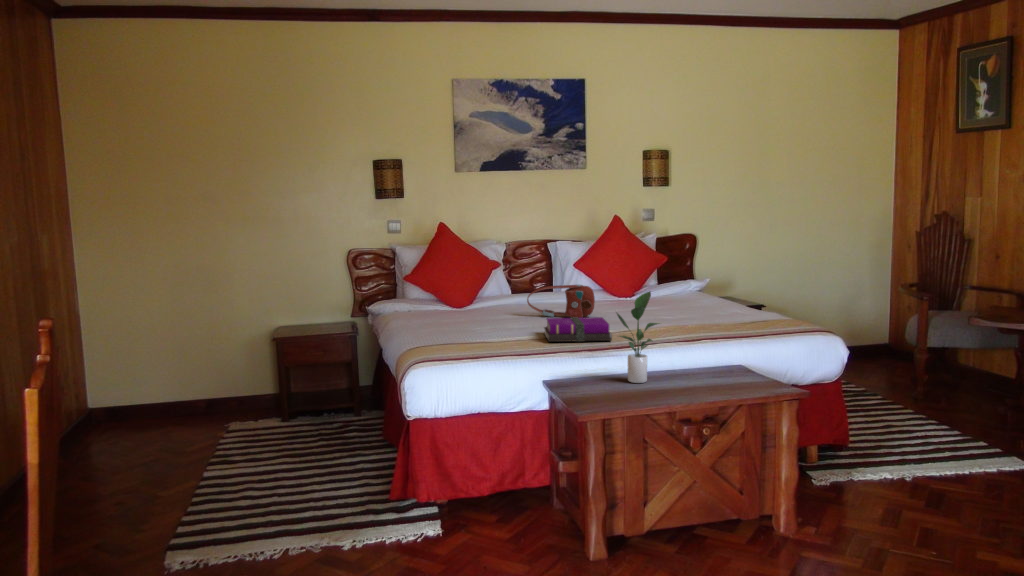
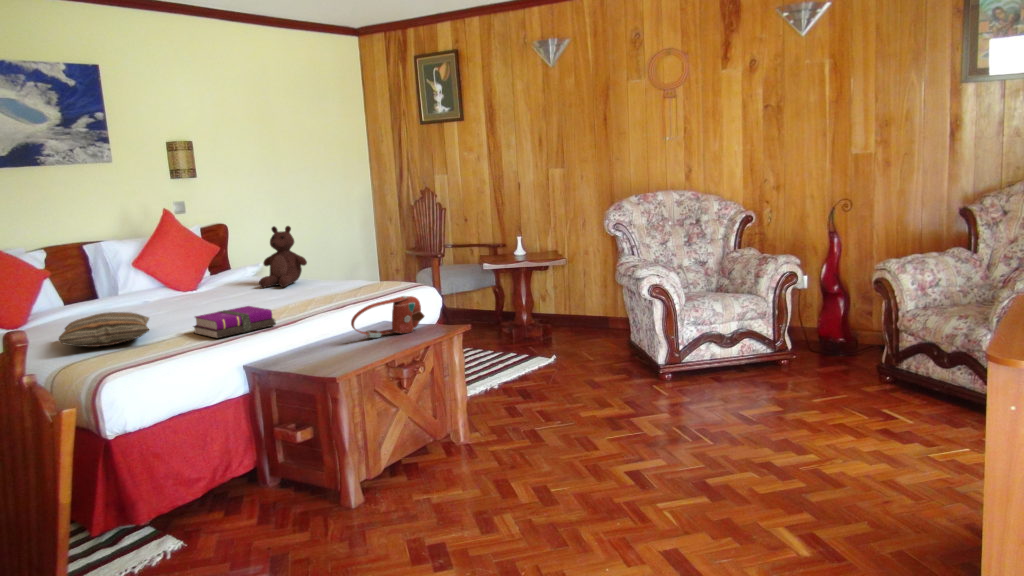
teddy bear: none [667,242,719,308] -> present [259,226,307,287]
handbag: present [527,285,595,318] -> present [351,296,424,338]
potted plant: present [617,292,660,383] -> none [308,270,352,356]
pillow: none [435,302,523,331] -> present [59,312,149,347]

